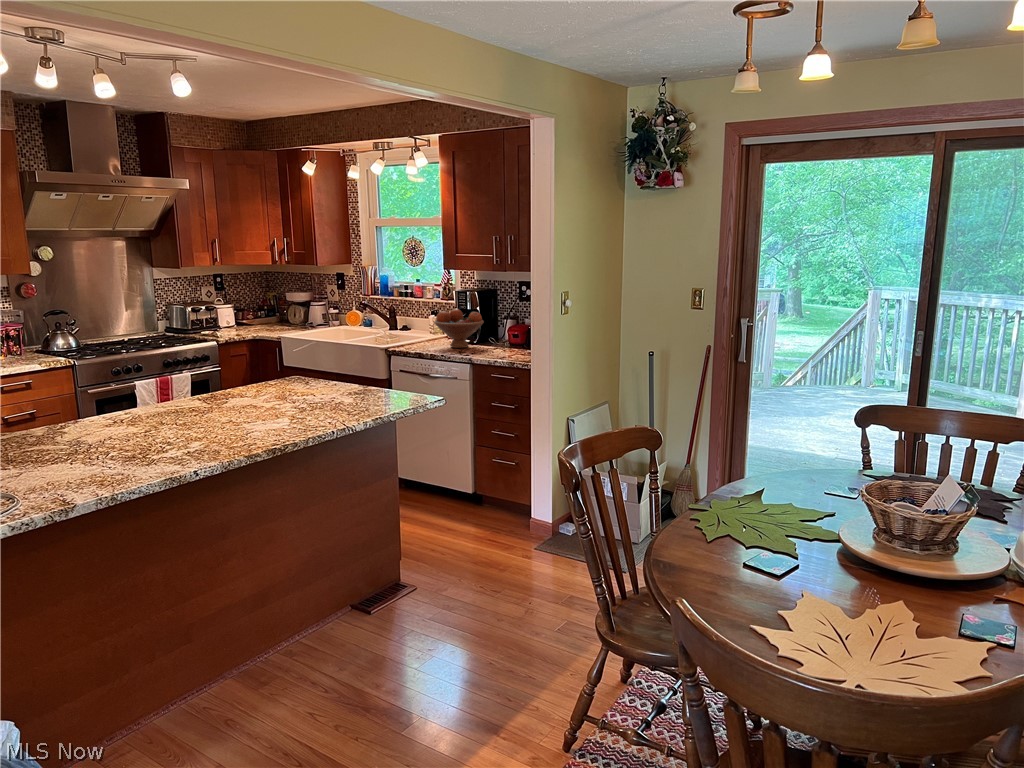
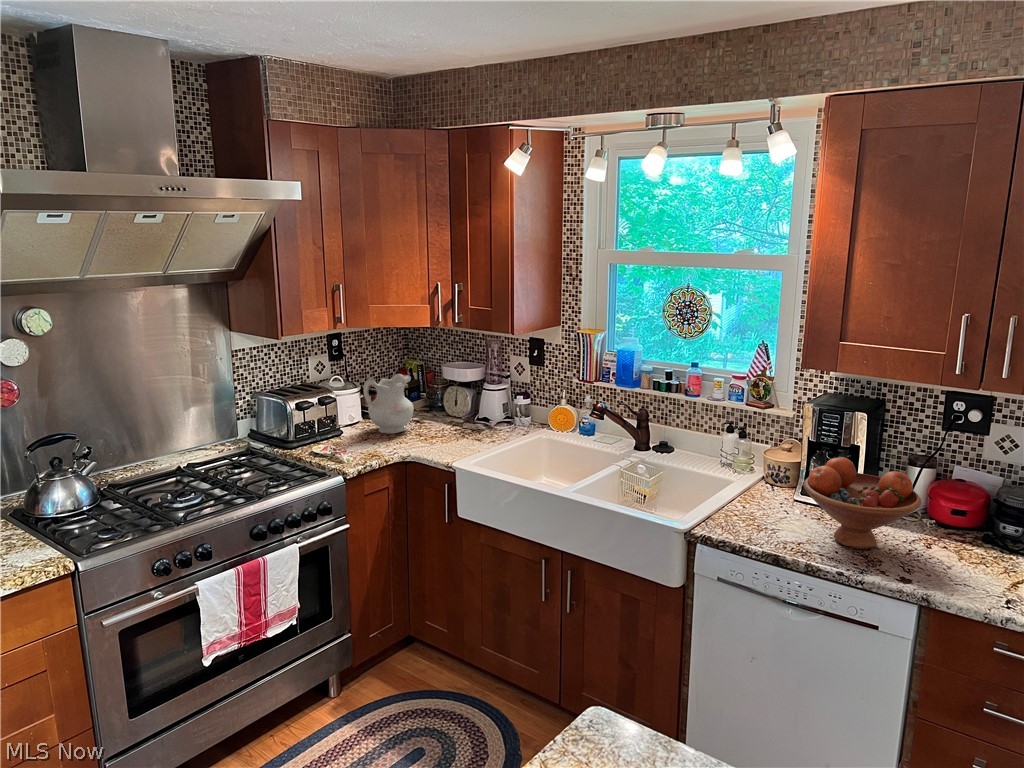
ceramic pitcher: none [233,294,265,328] -> present [363,374,414,434]

